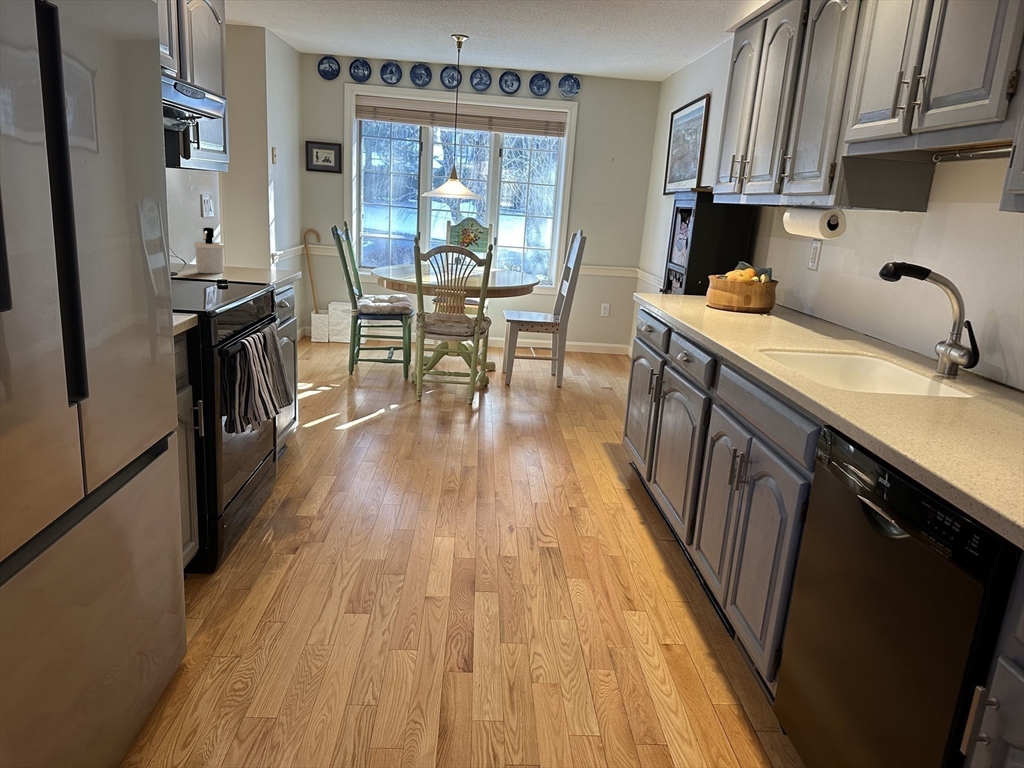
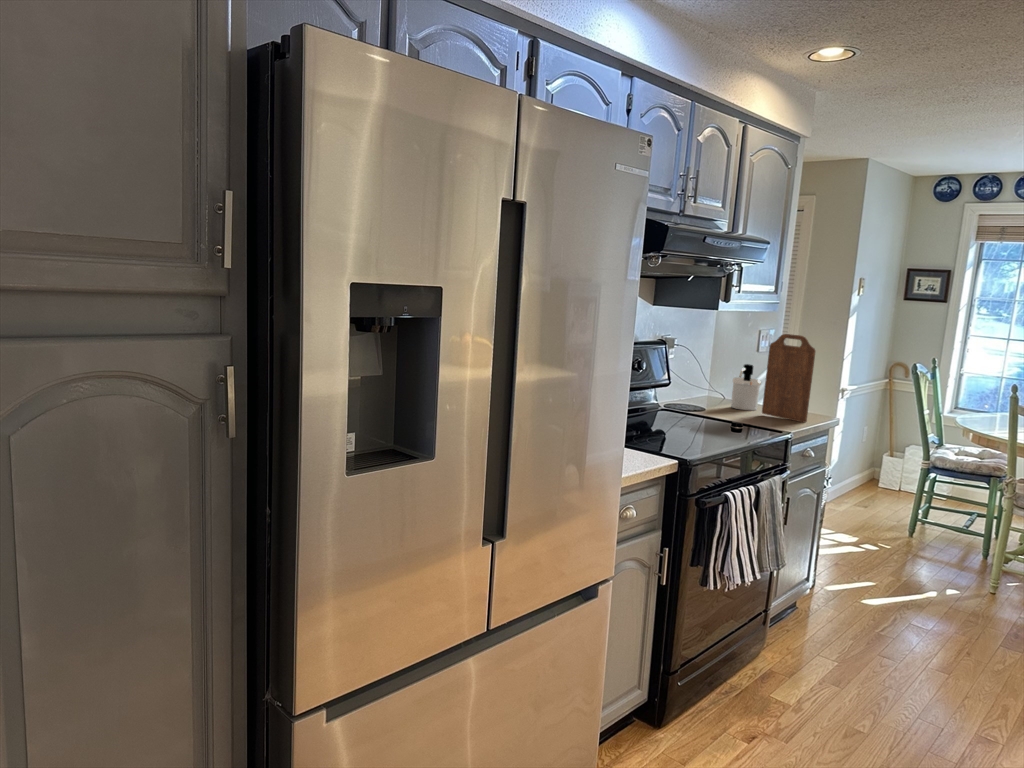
cutting board: none [230,193,278,277] -> present [762,334,815,422]

